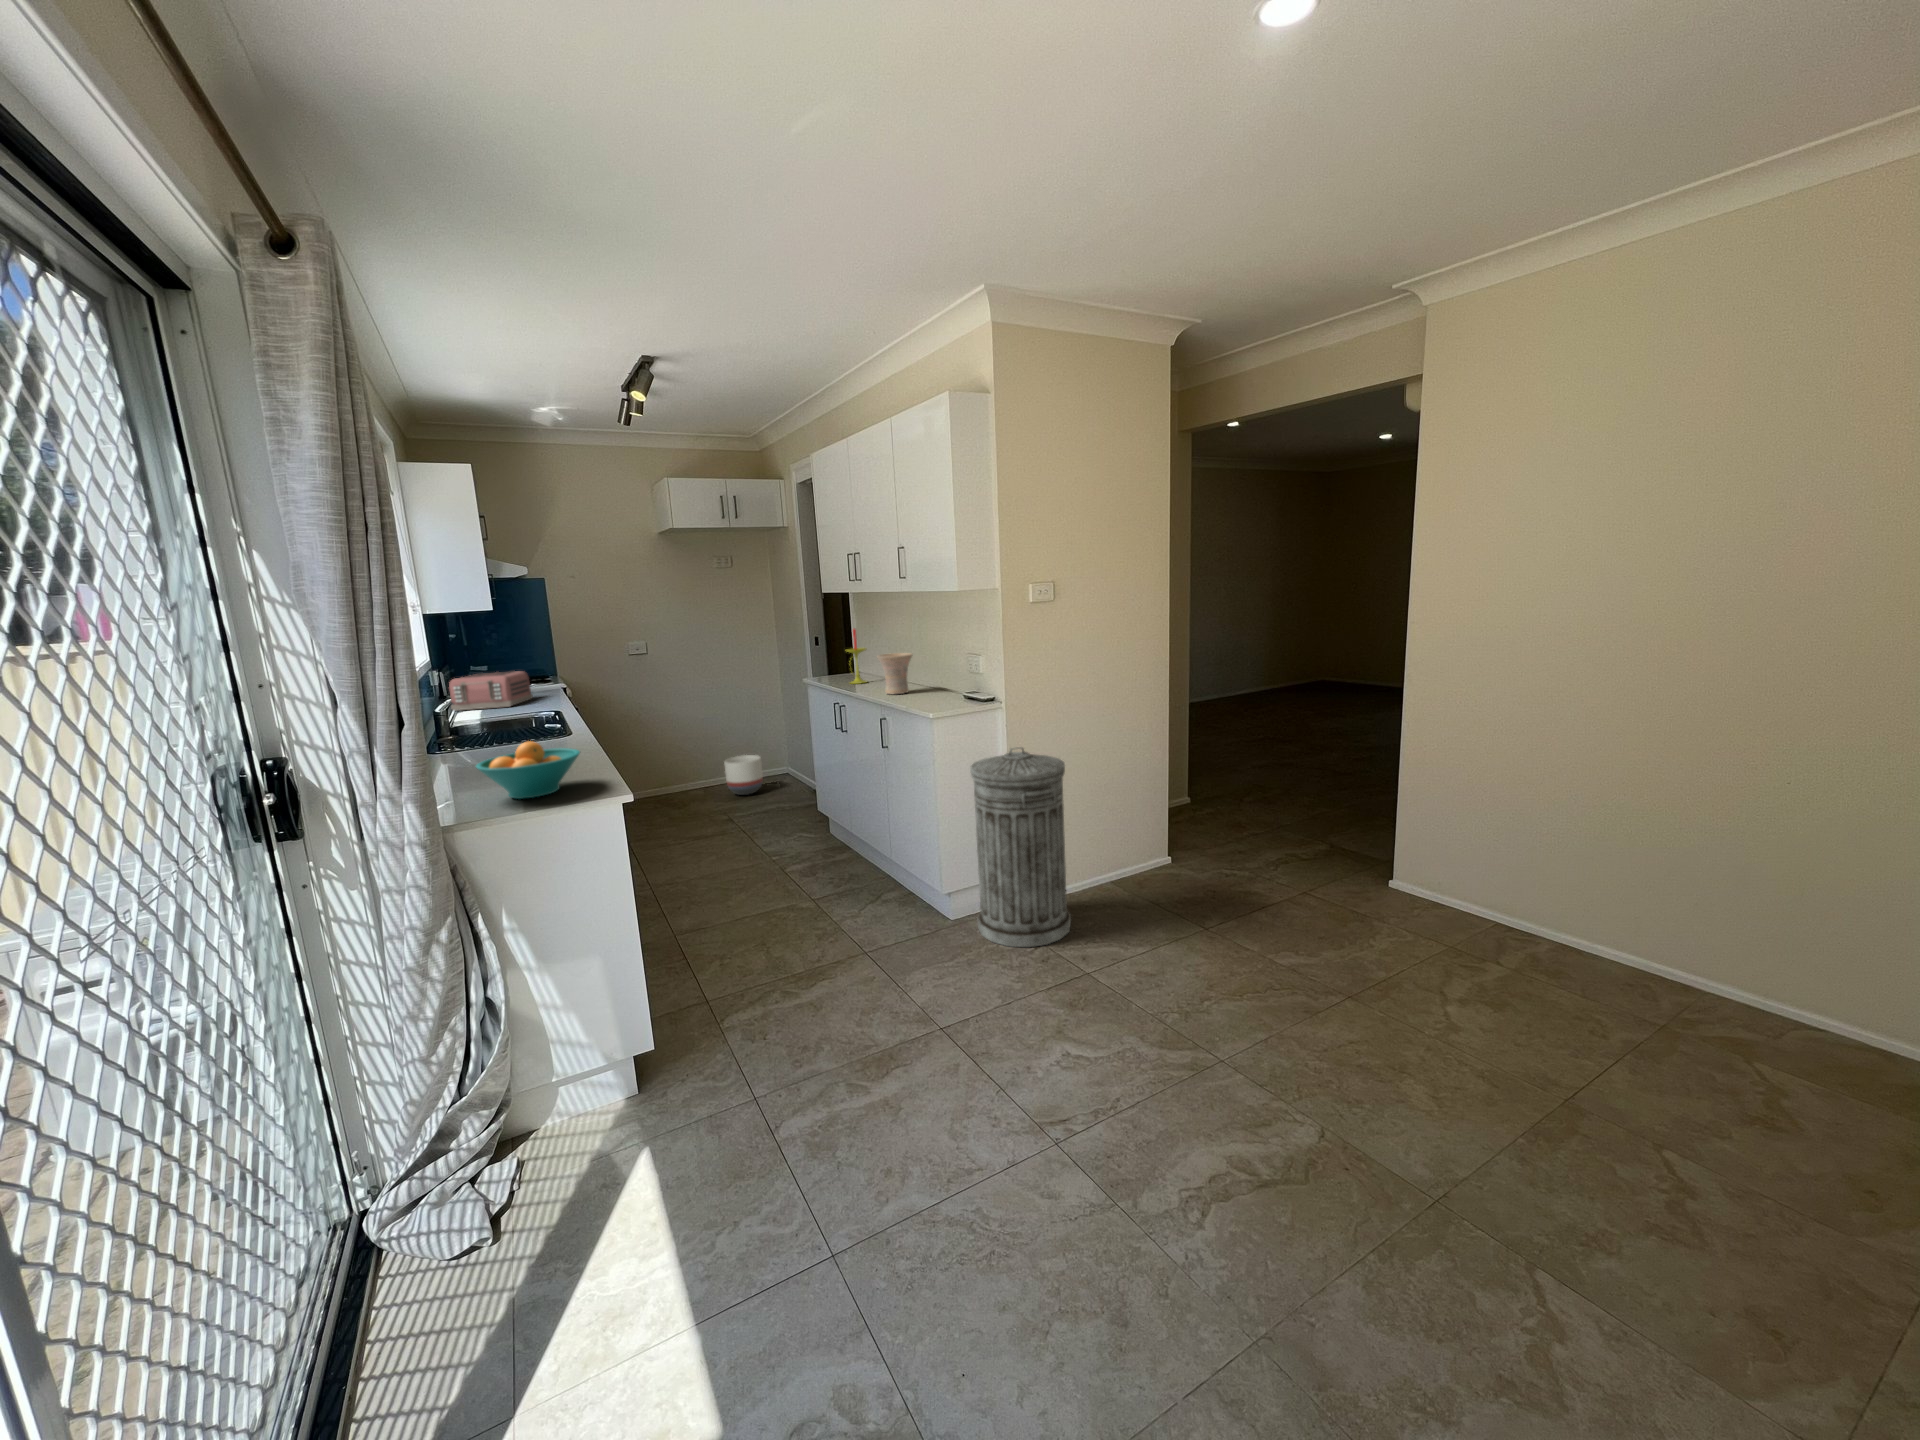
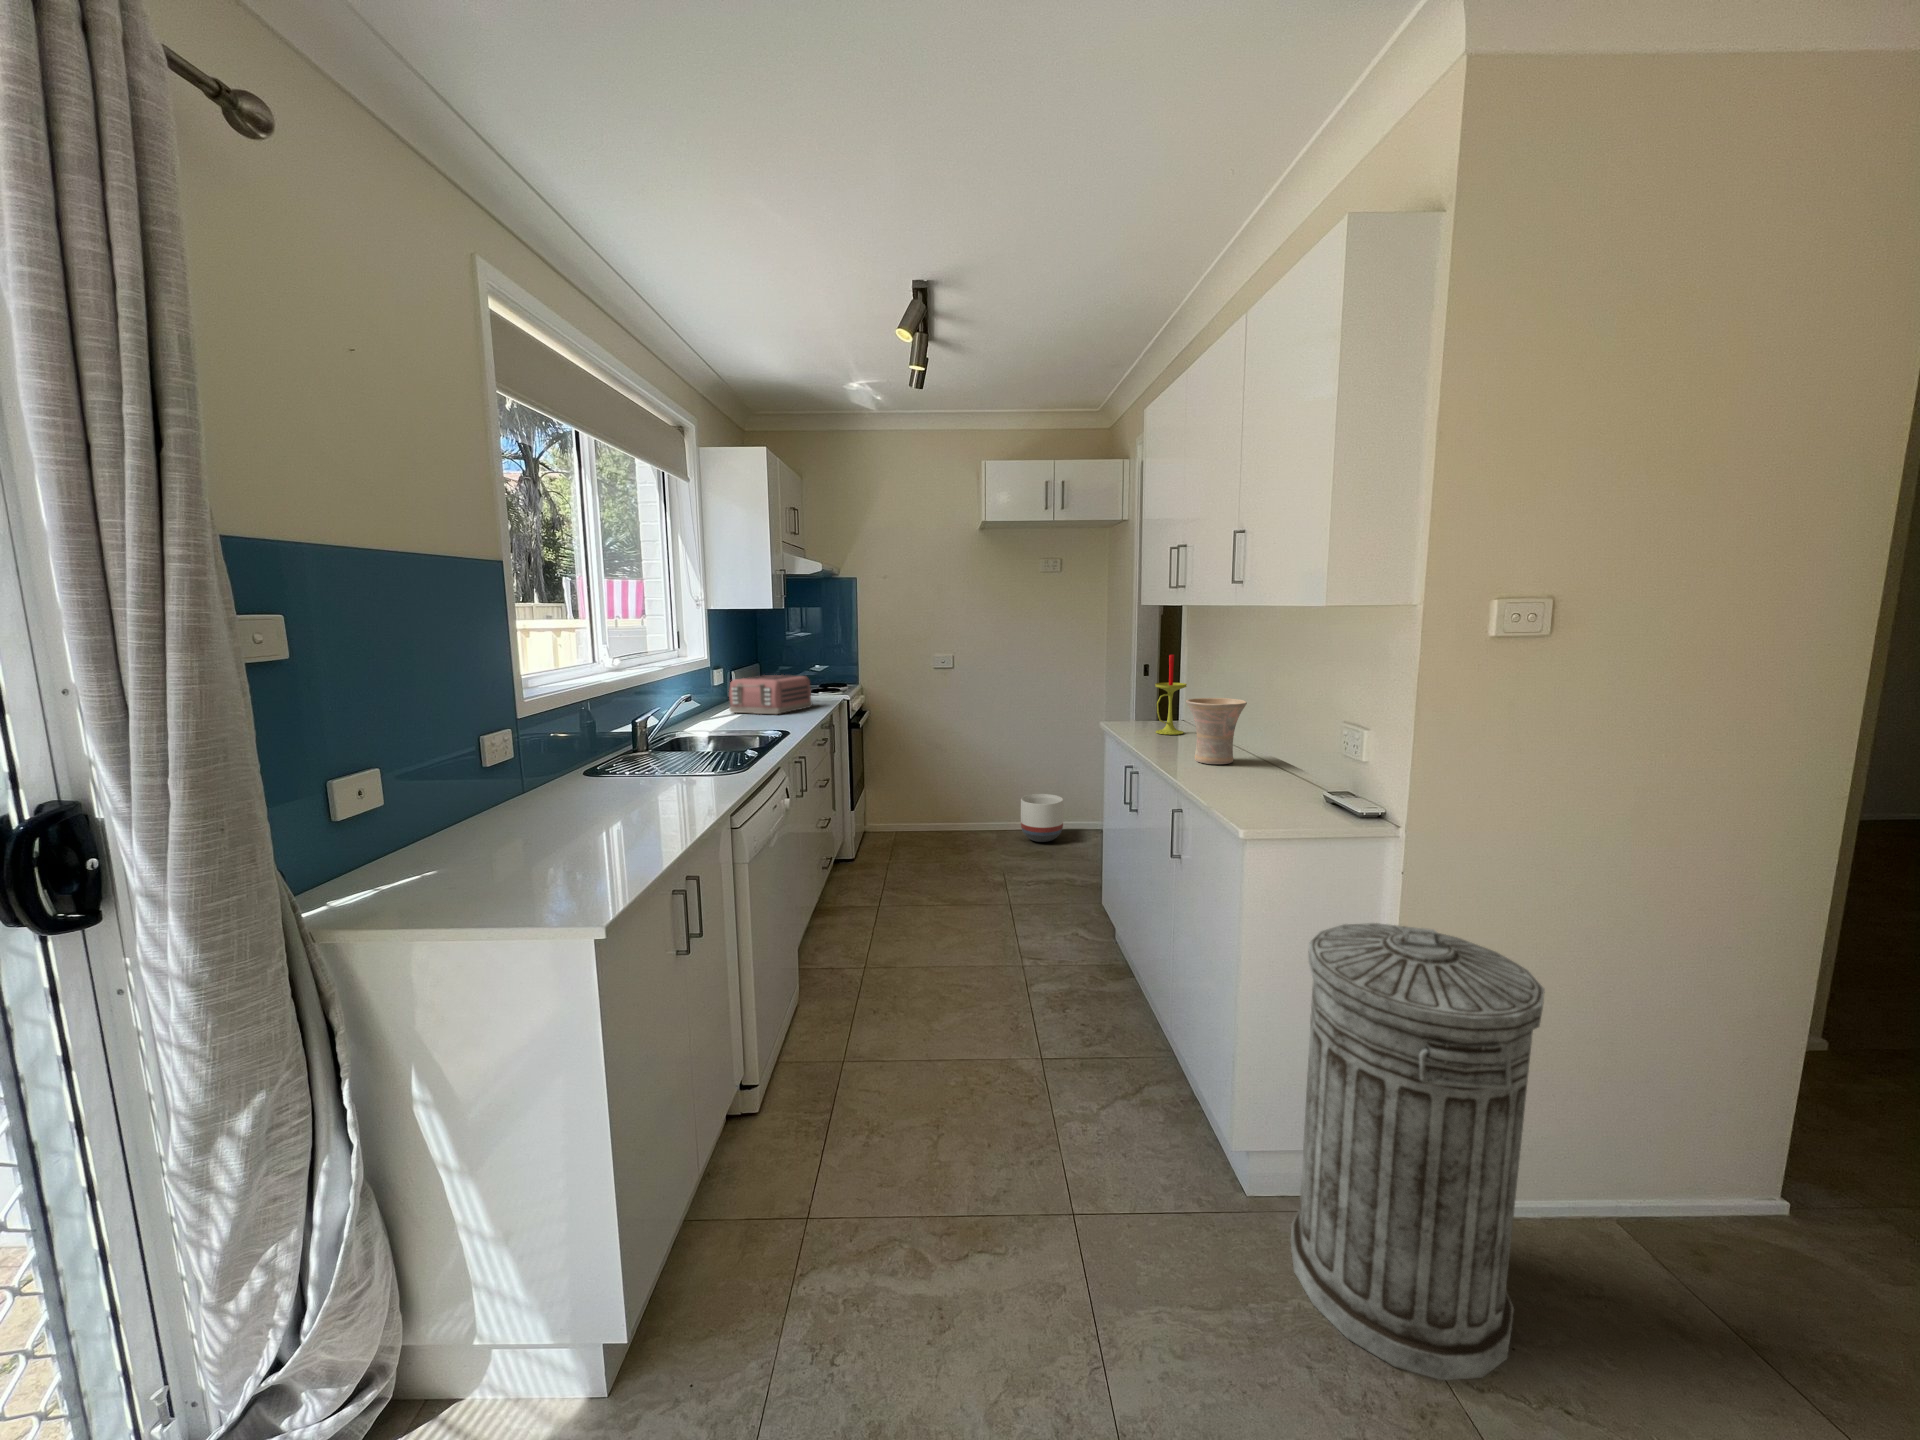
fruit bowl: present [476,741,580,799] -> none [450,797,613,887]

